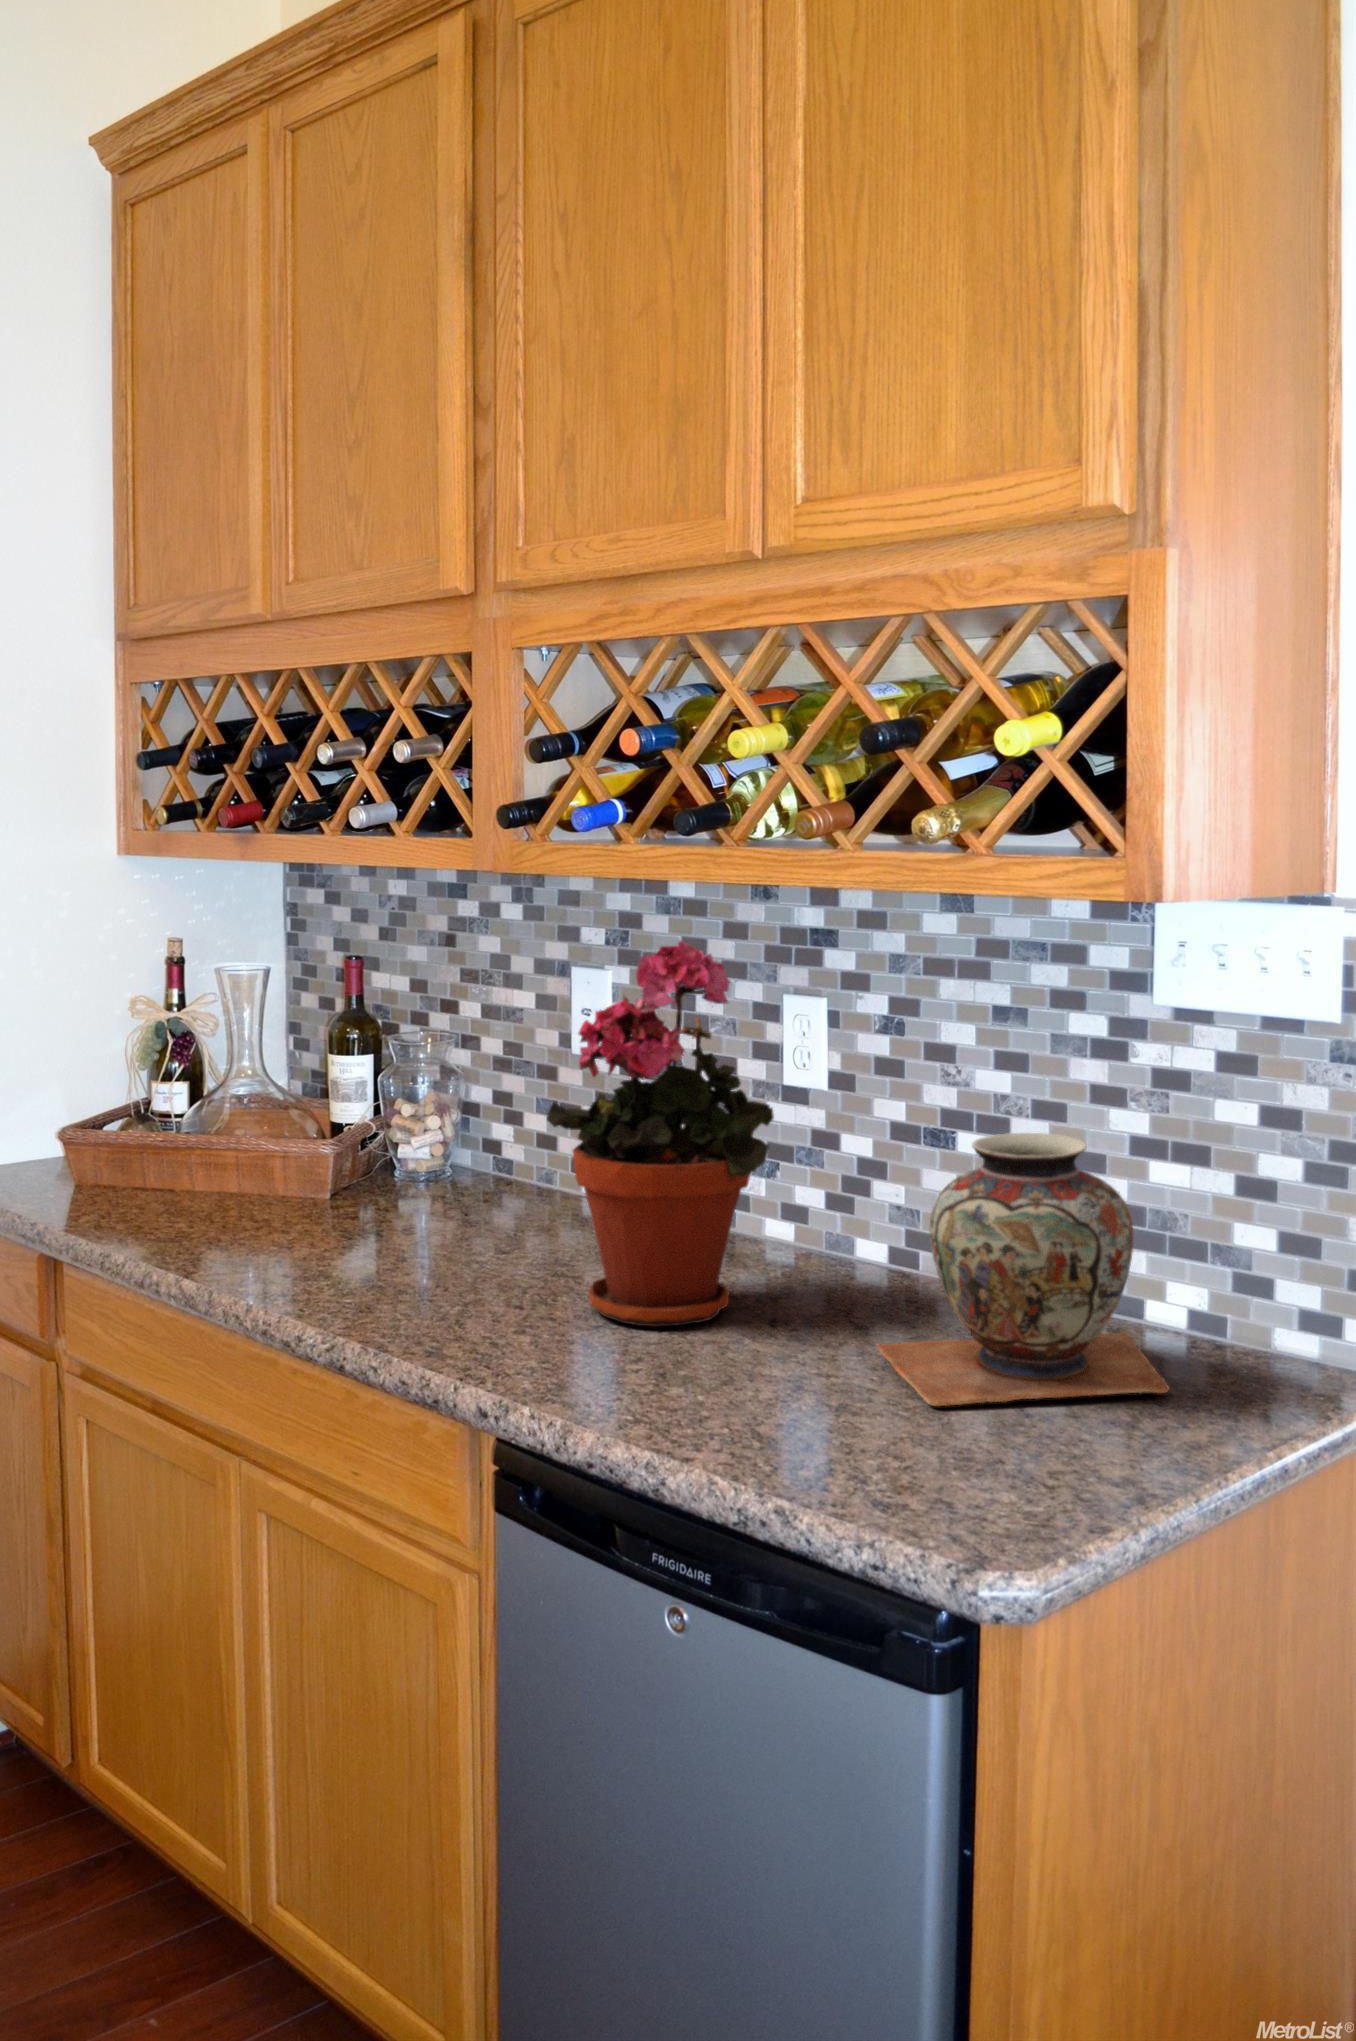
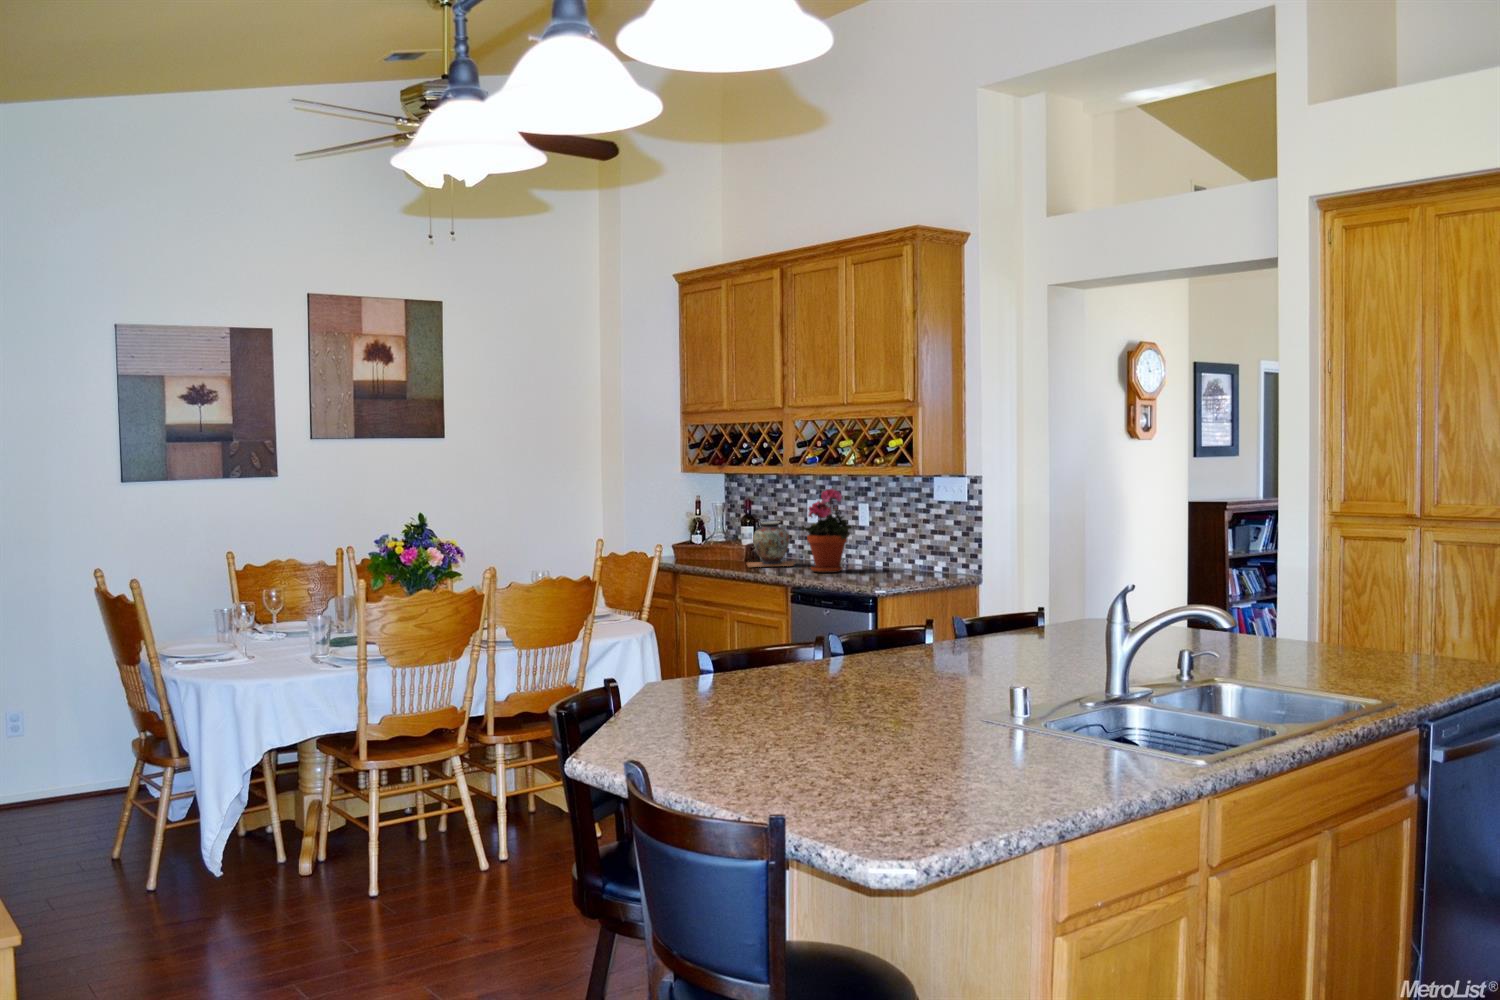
decorative vase: present [877,1133,1169,1406] -> present [747,521,795,567]

